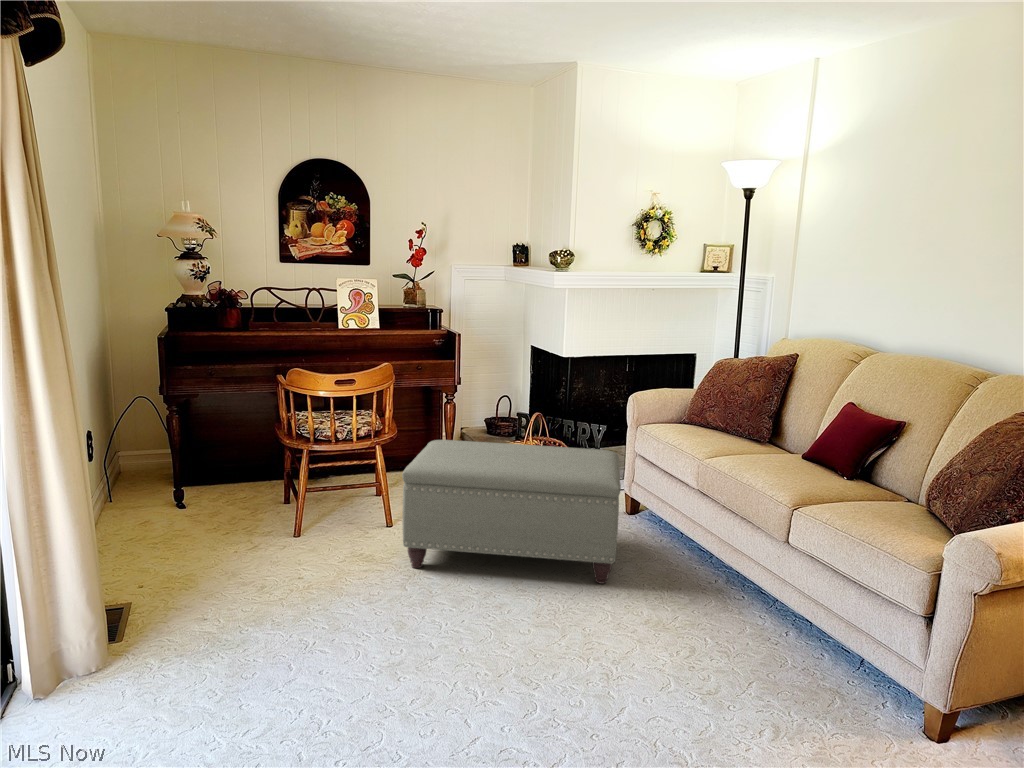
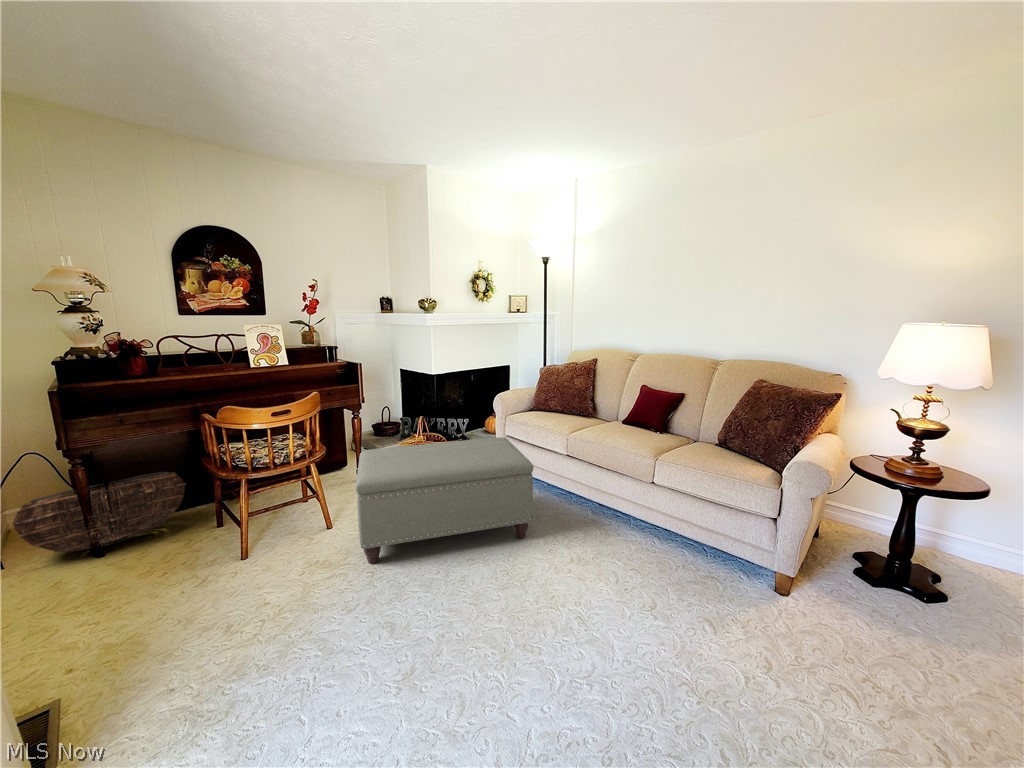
basket: none [124,433,262,499] -> present [13,472,186,552]

